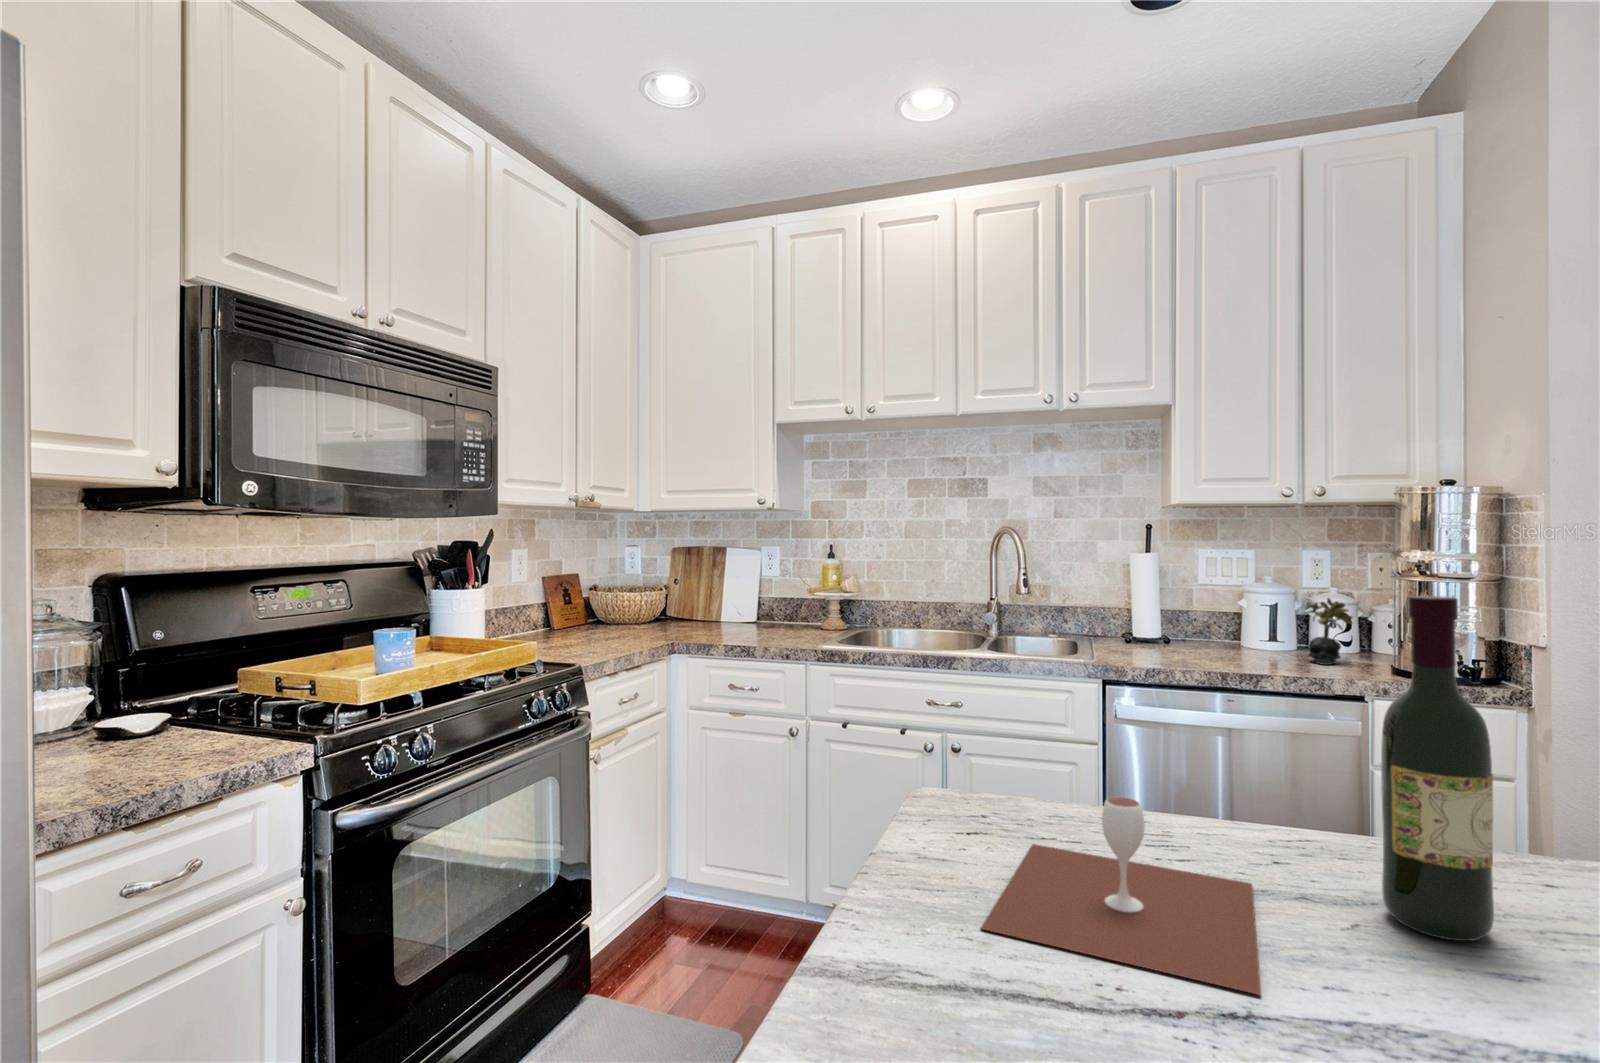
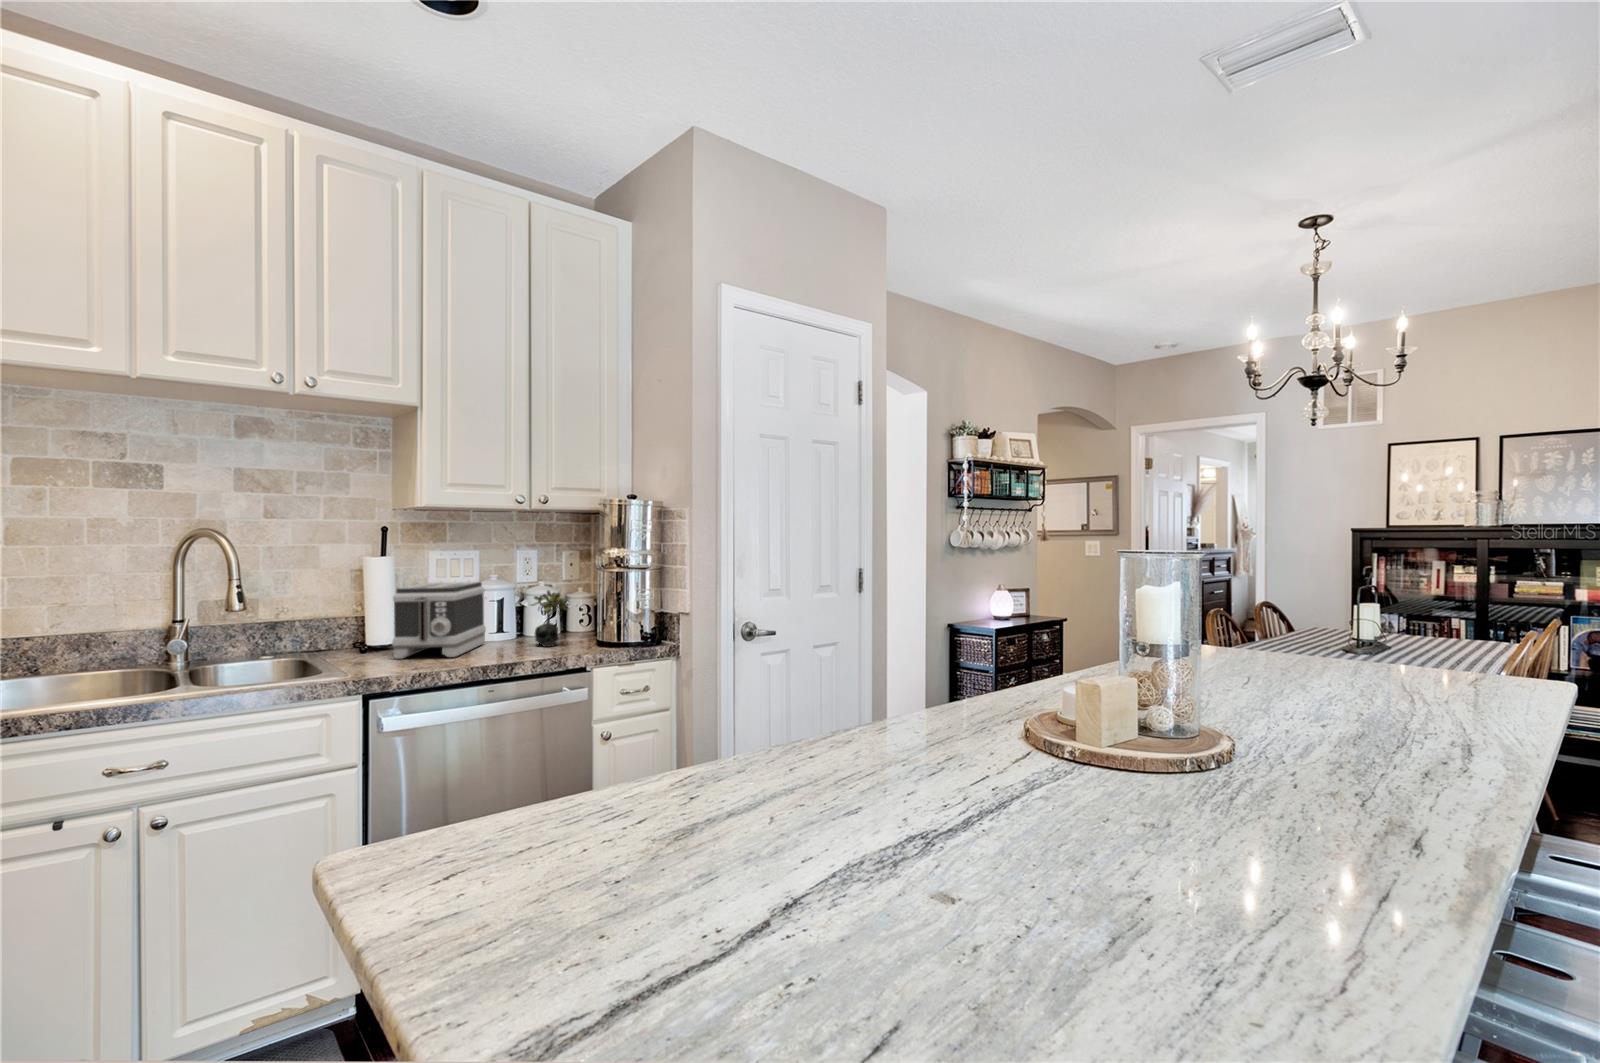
toaster: none [1144,581,1253,660] -> present [392,582,486,659]
wine bottle: present [1381,596,1494,941] -> none [774,579,833,809]
wine glass: present [981,797,1261,995] -> none [519,776,789,950]

